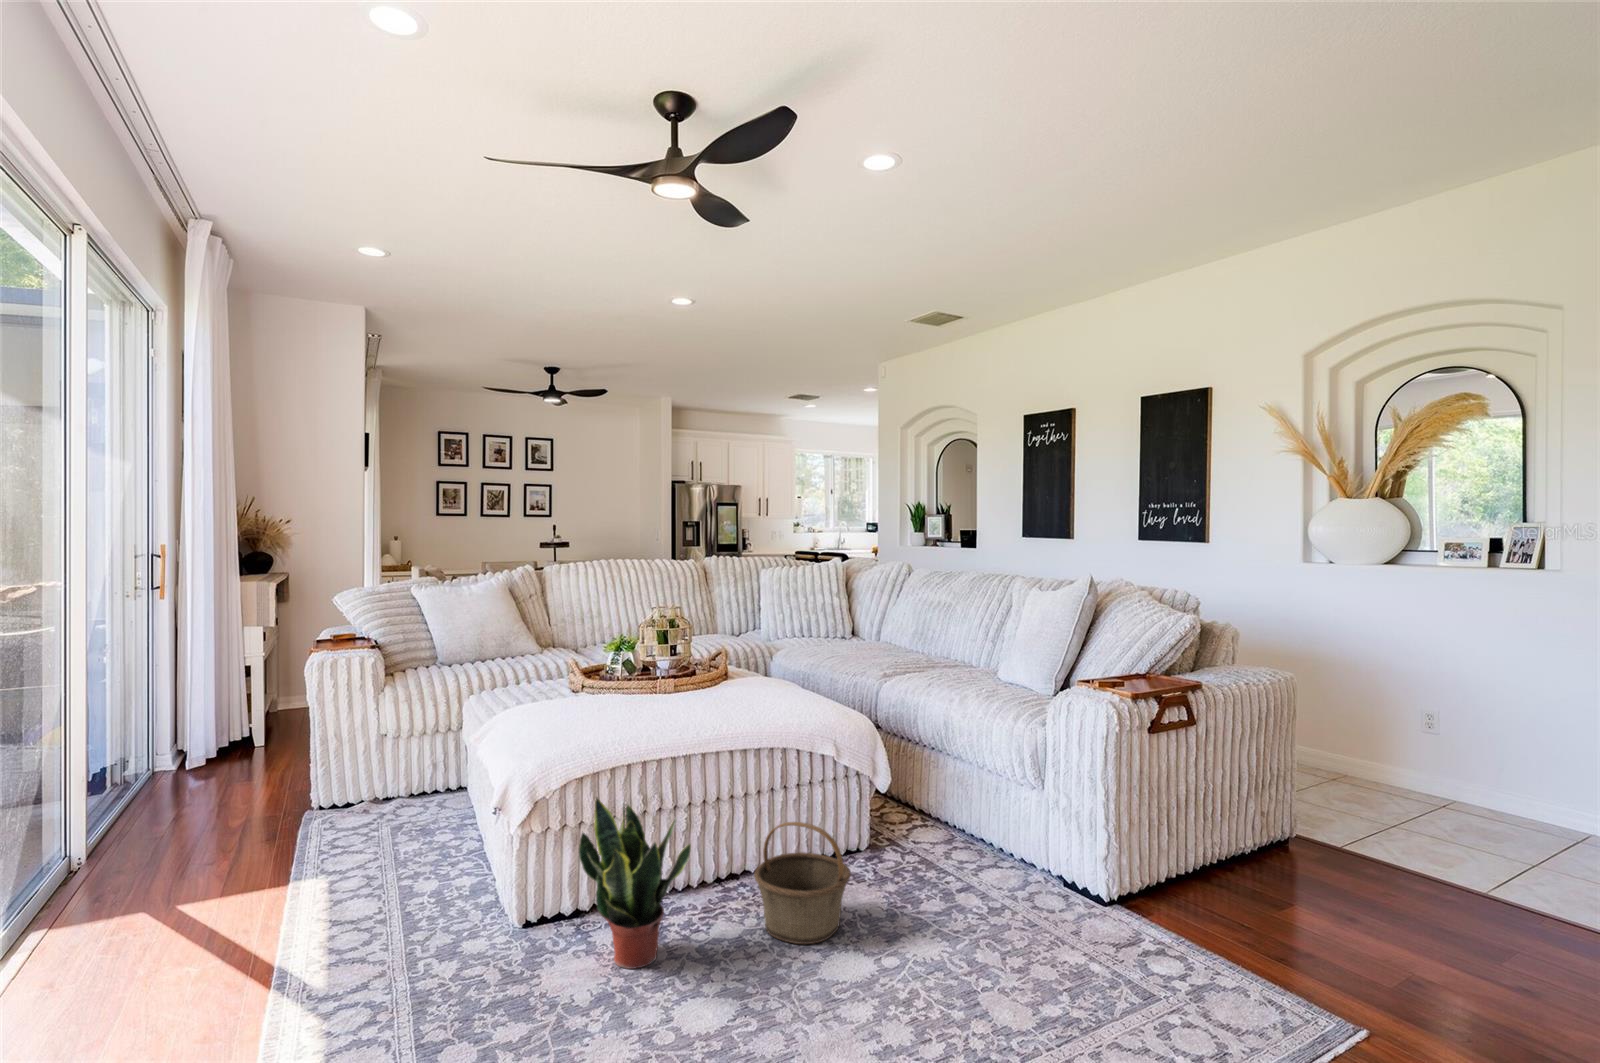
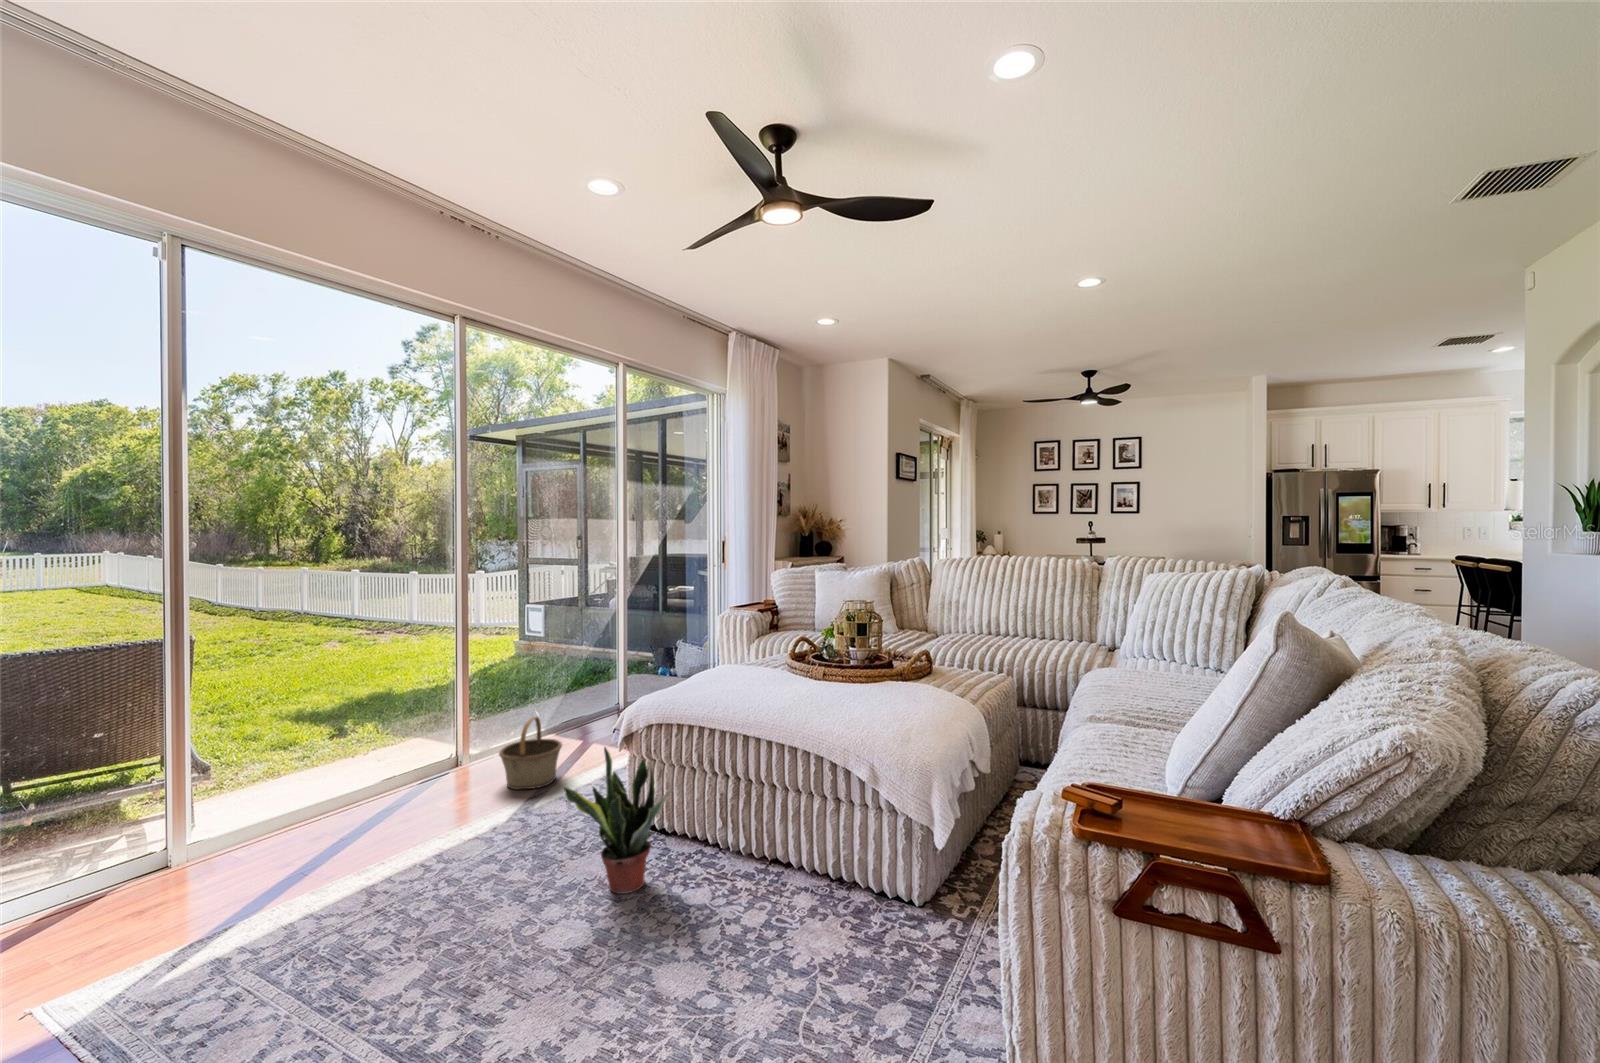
basket: present [754,822,851,944] -> present [499,717,562,790]

